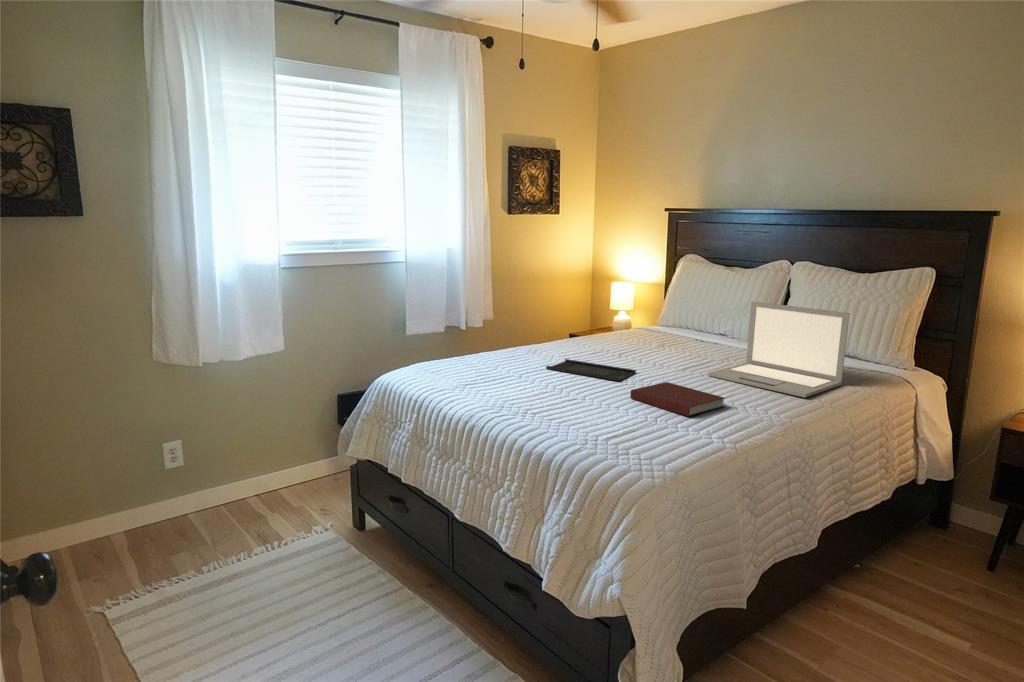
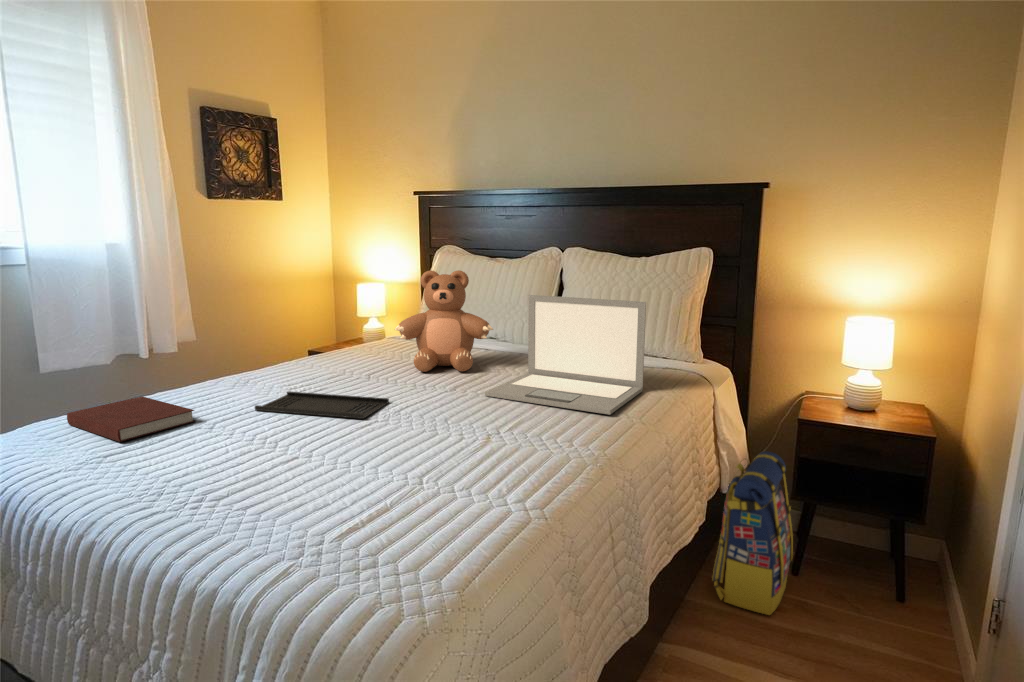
teddy bear: none [642,278,721,357] -> present [395,270,493,372]
notebook: present [630,382,725,416] -> present [67,396,195,442]
backpack: none [900,454,988,591] -> present [712,452,793,615]

